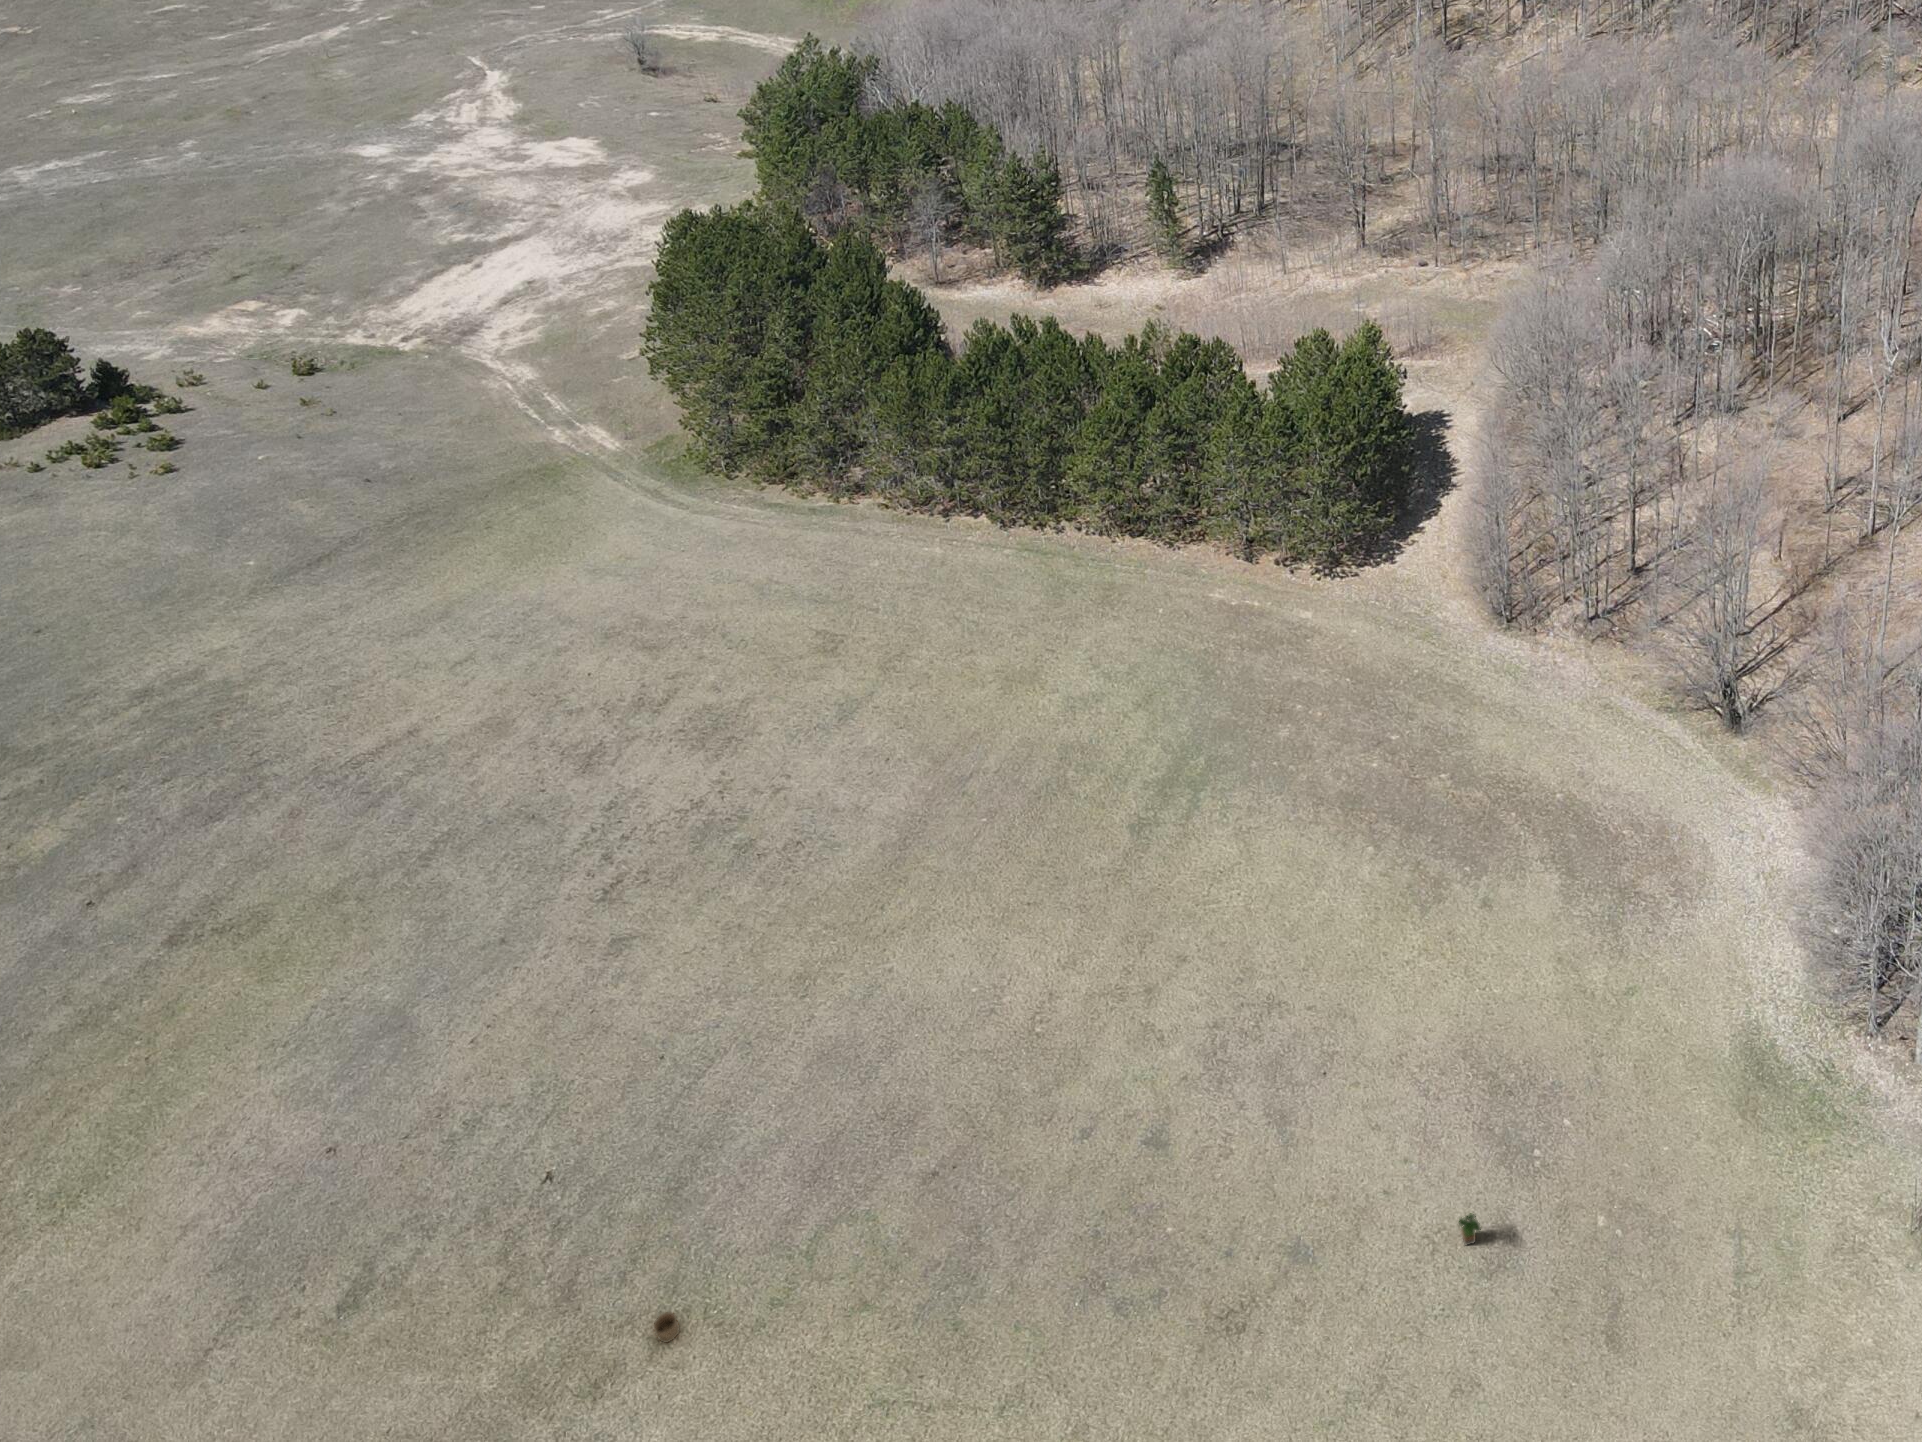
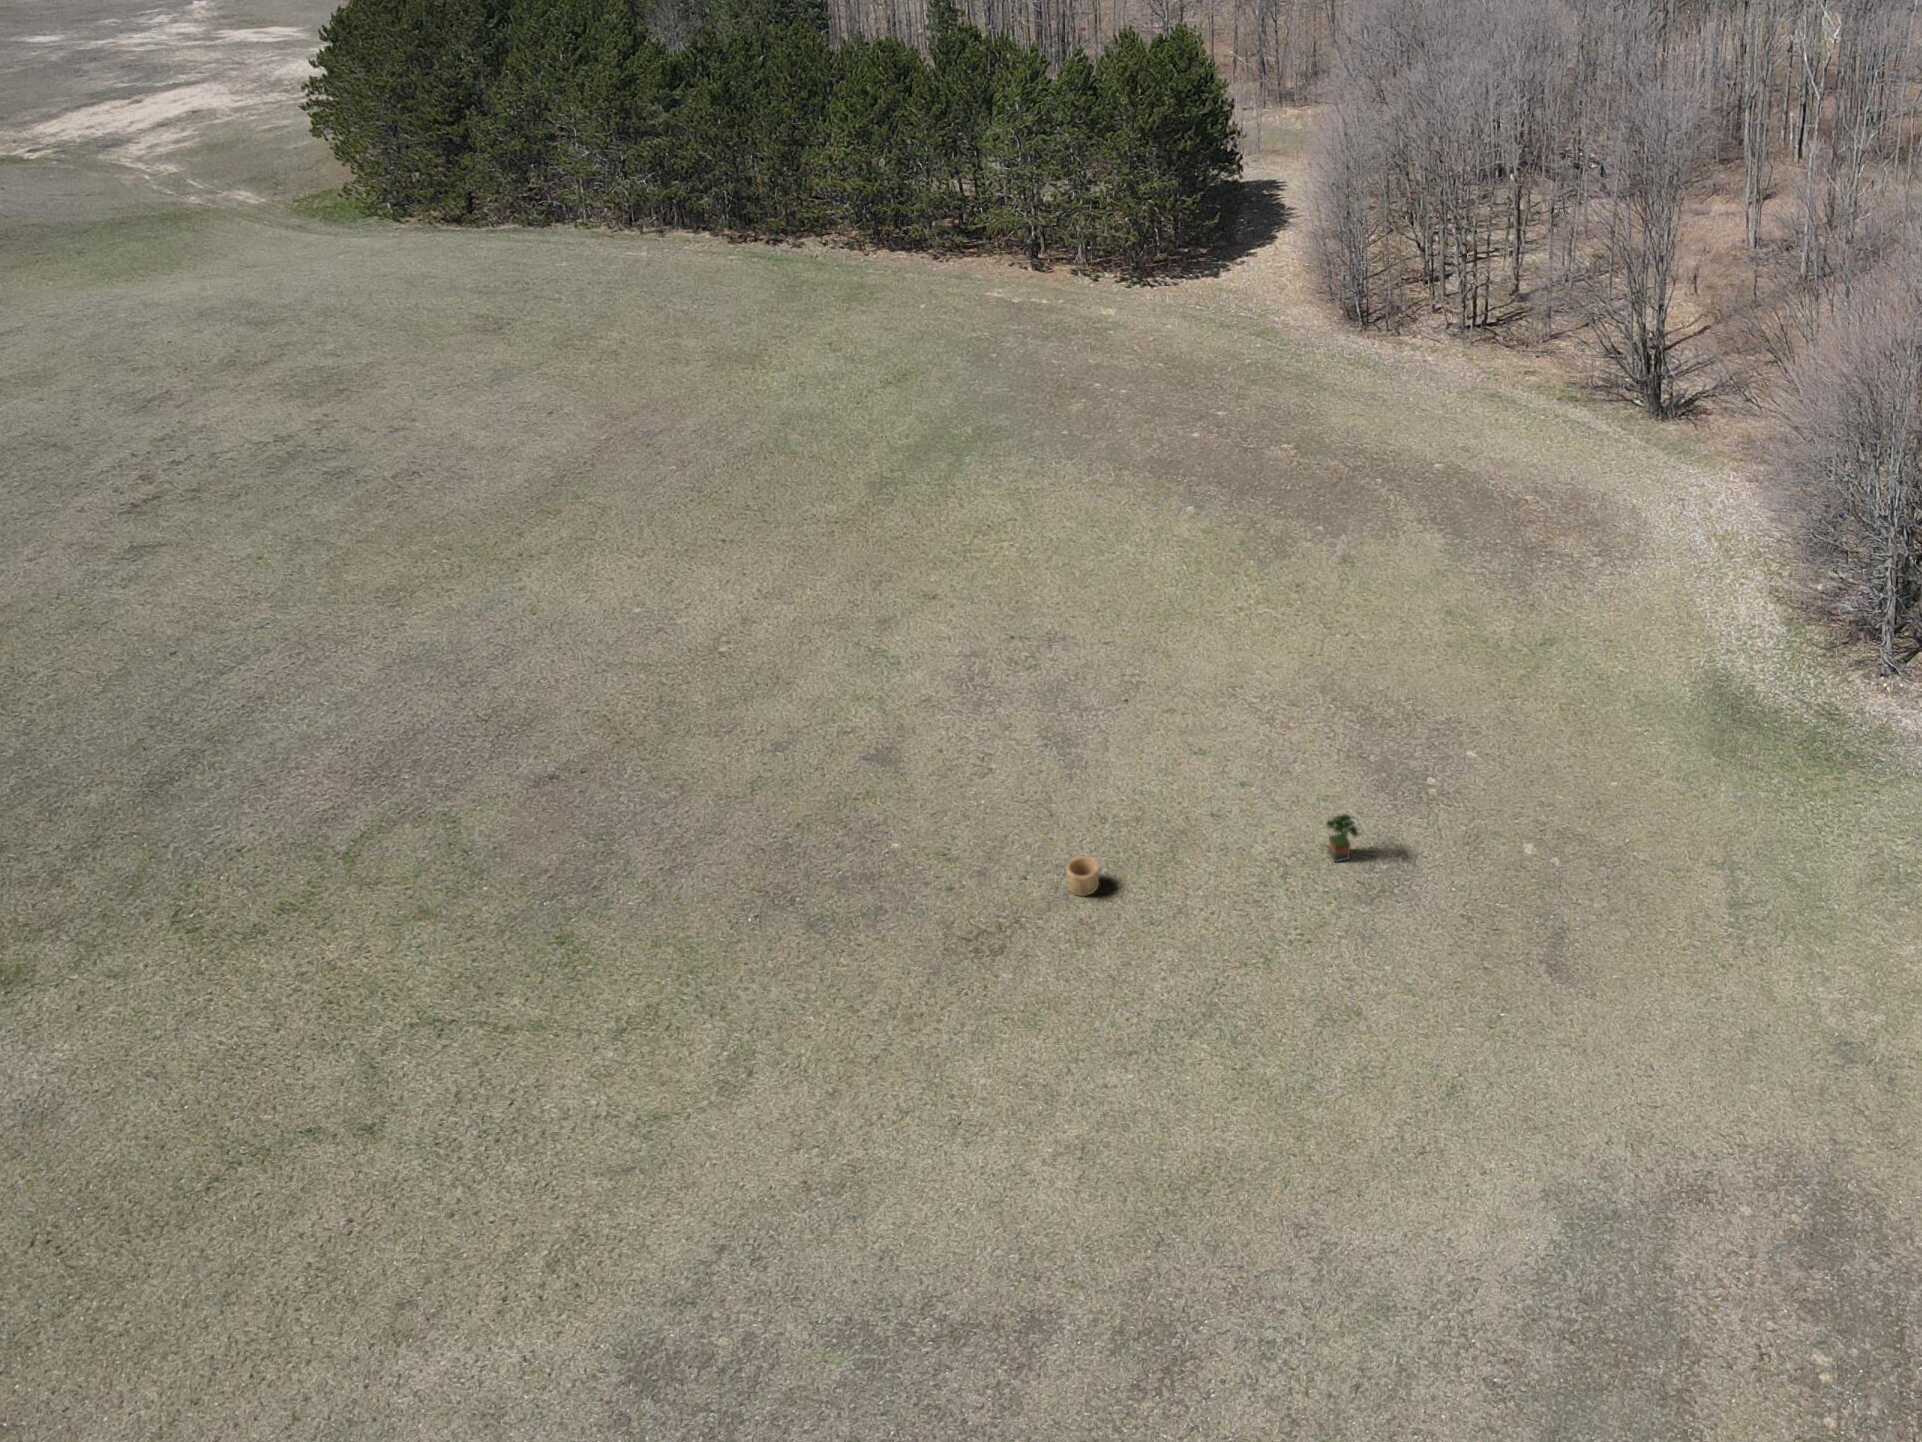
wooden bucket: present [653,1312,680,1343] -> present [1066,856,1099,896]

